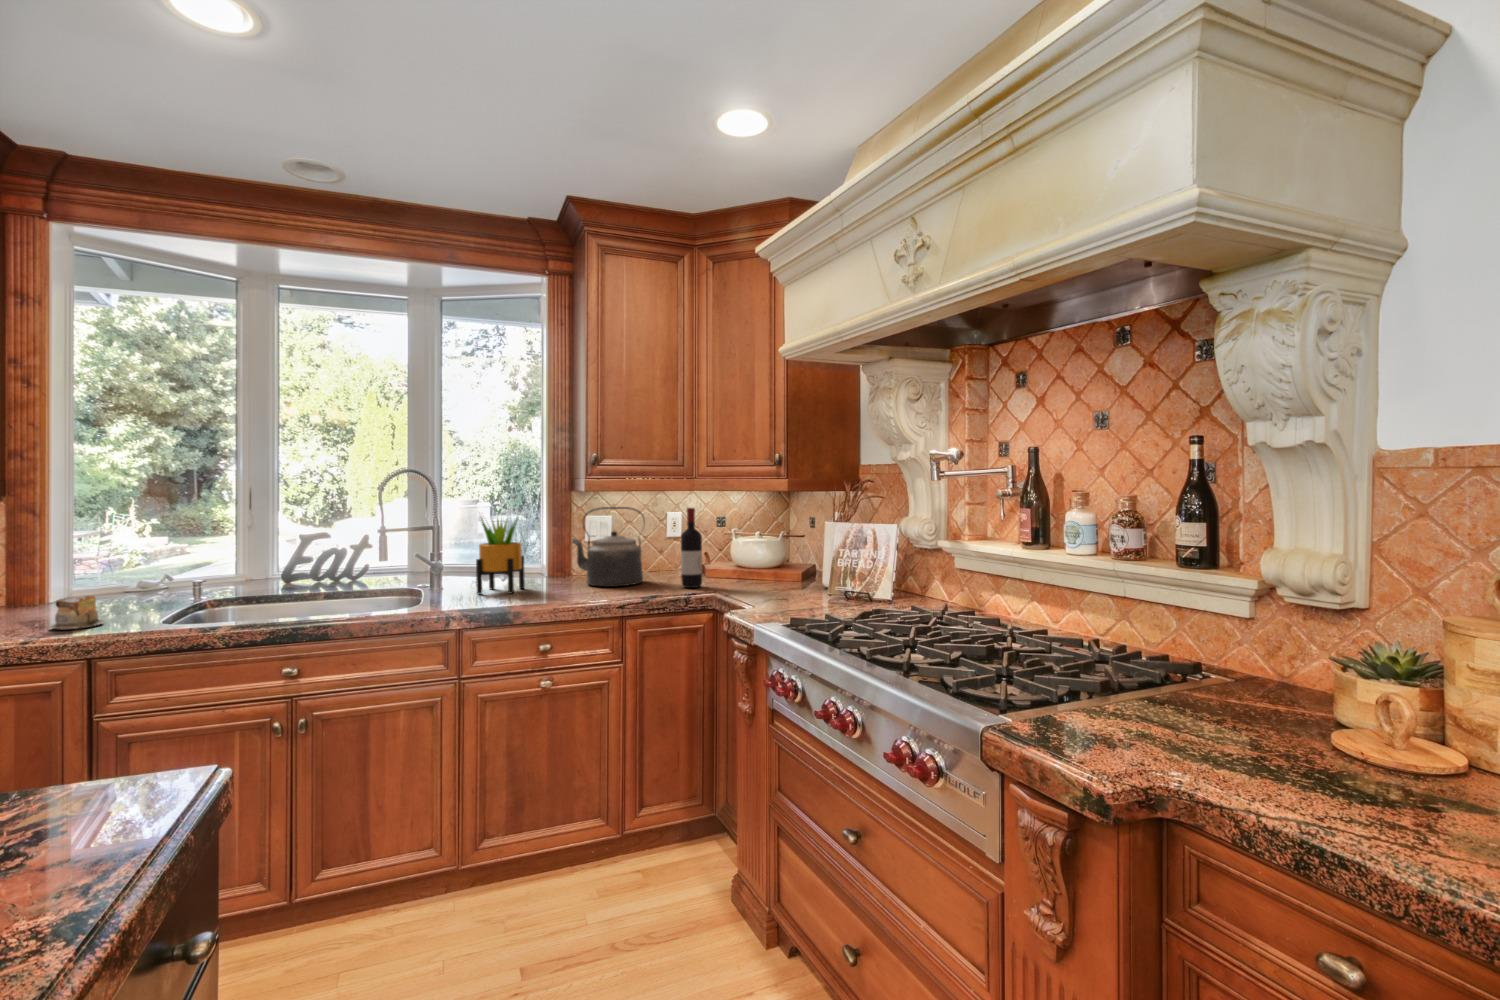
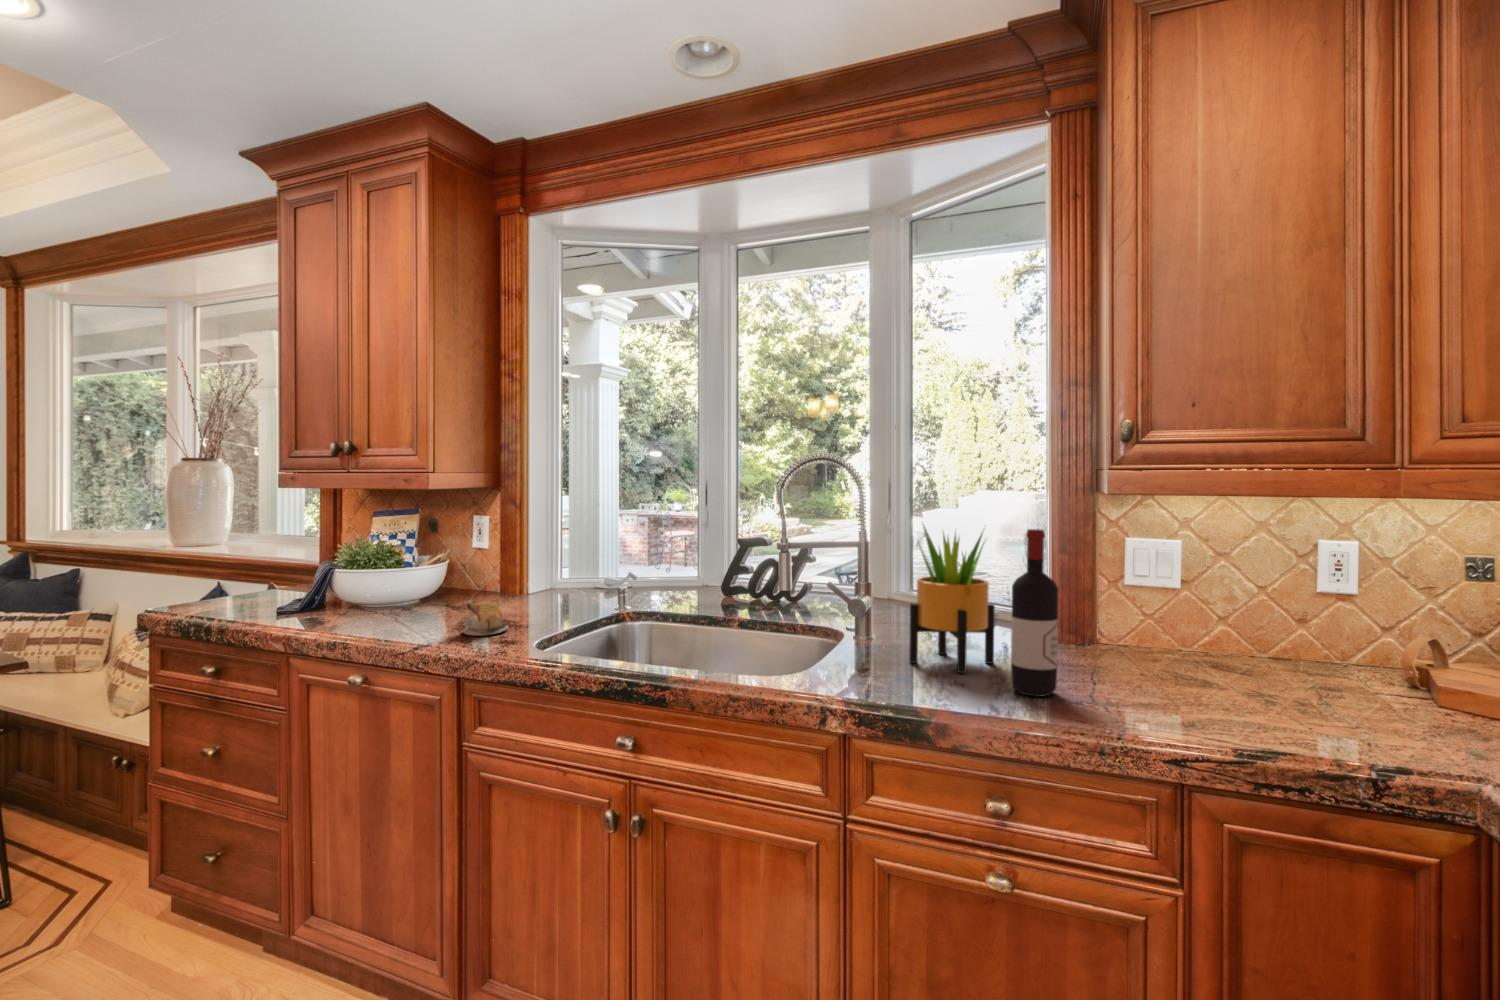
kettle: present [572,507,645,587] -> none [1088,526,1258,697]
wine bottle: present [681,508,702,588] -> present [1011,529,1058,697]

